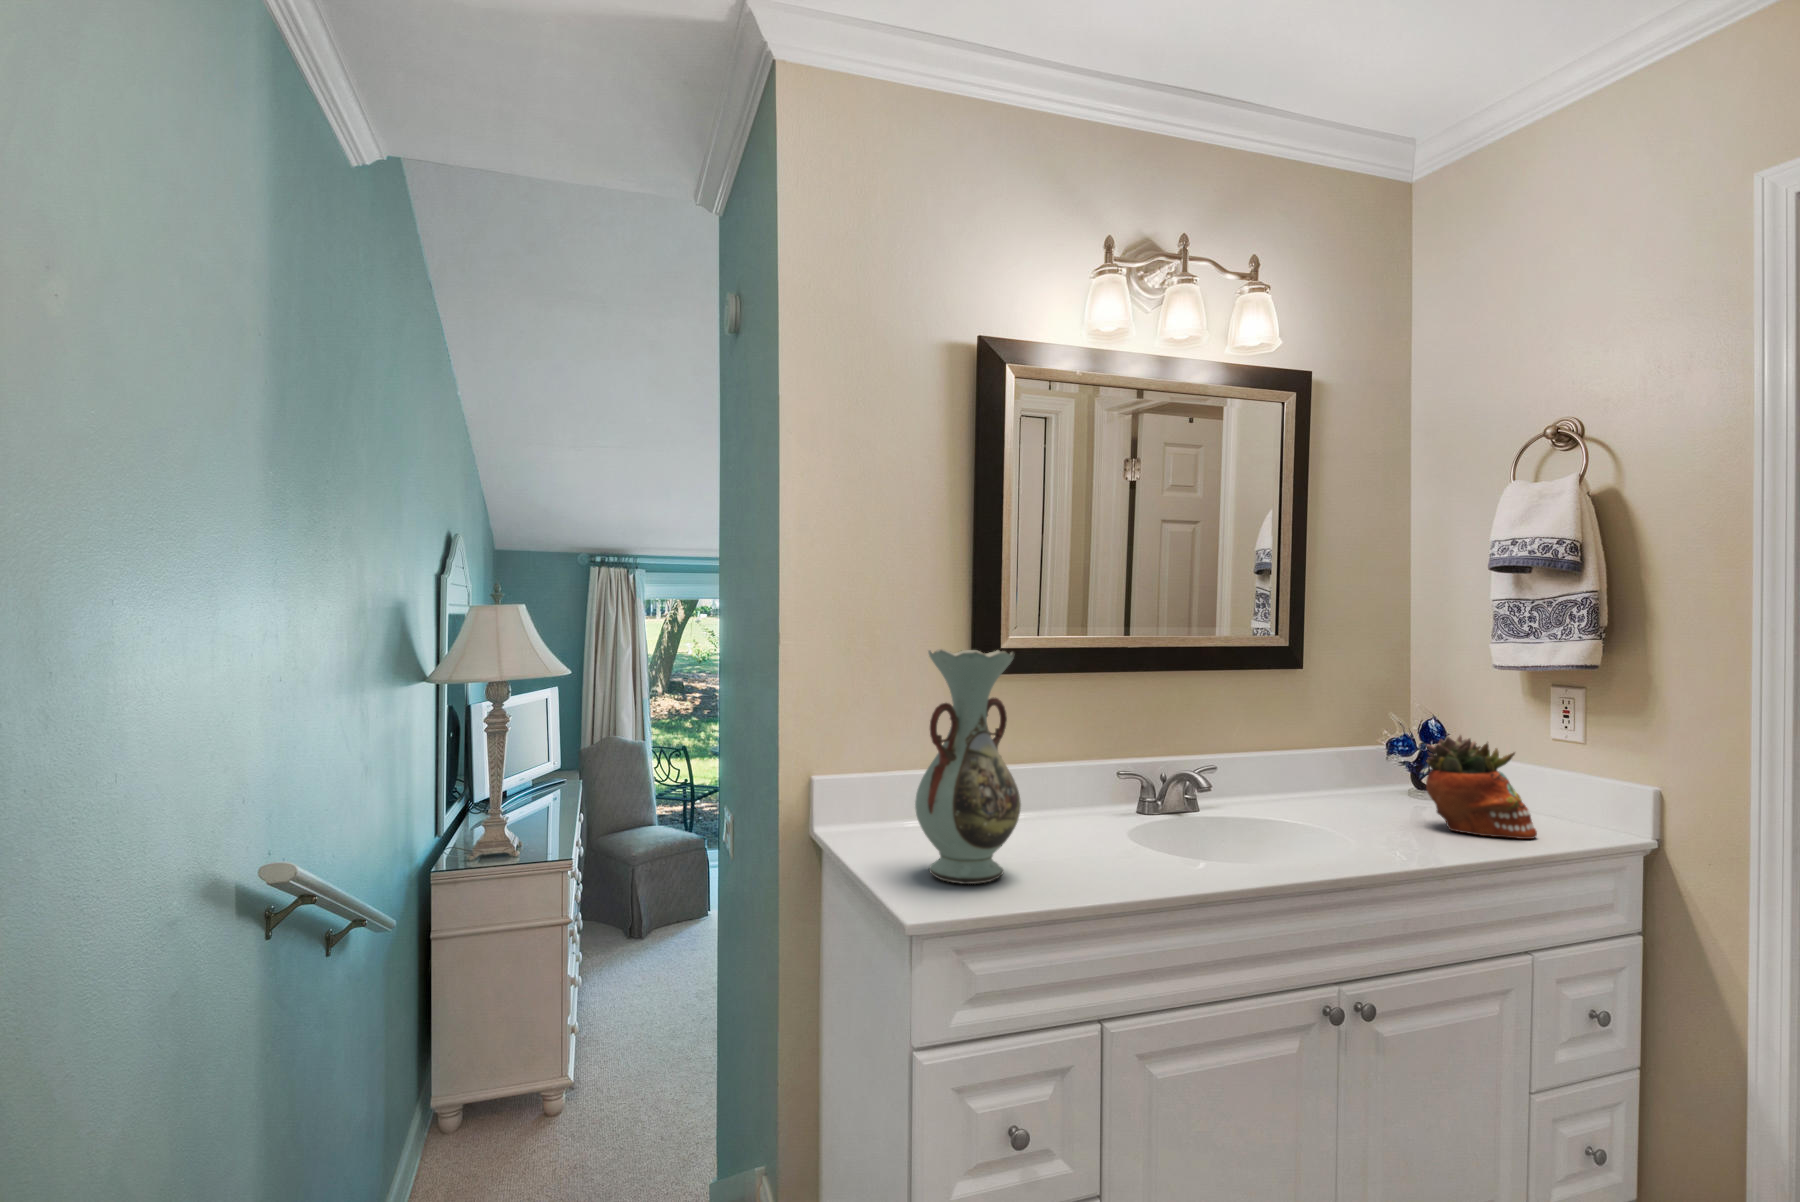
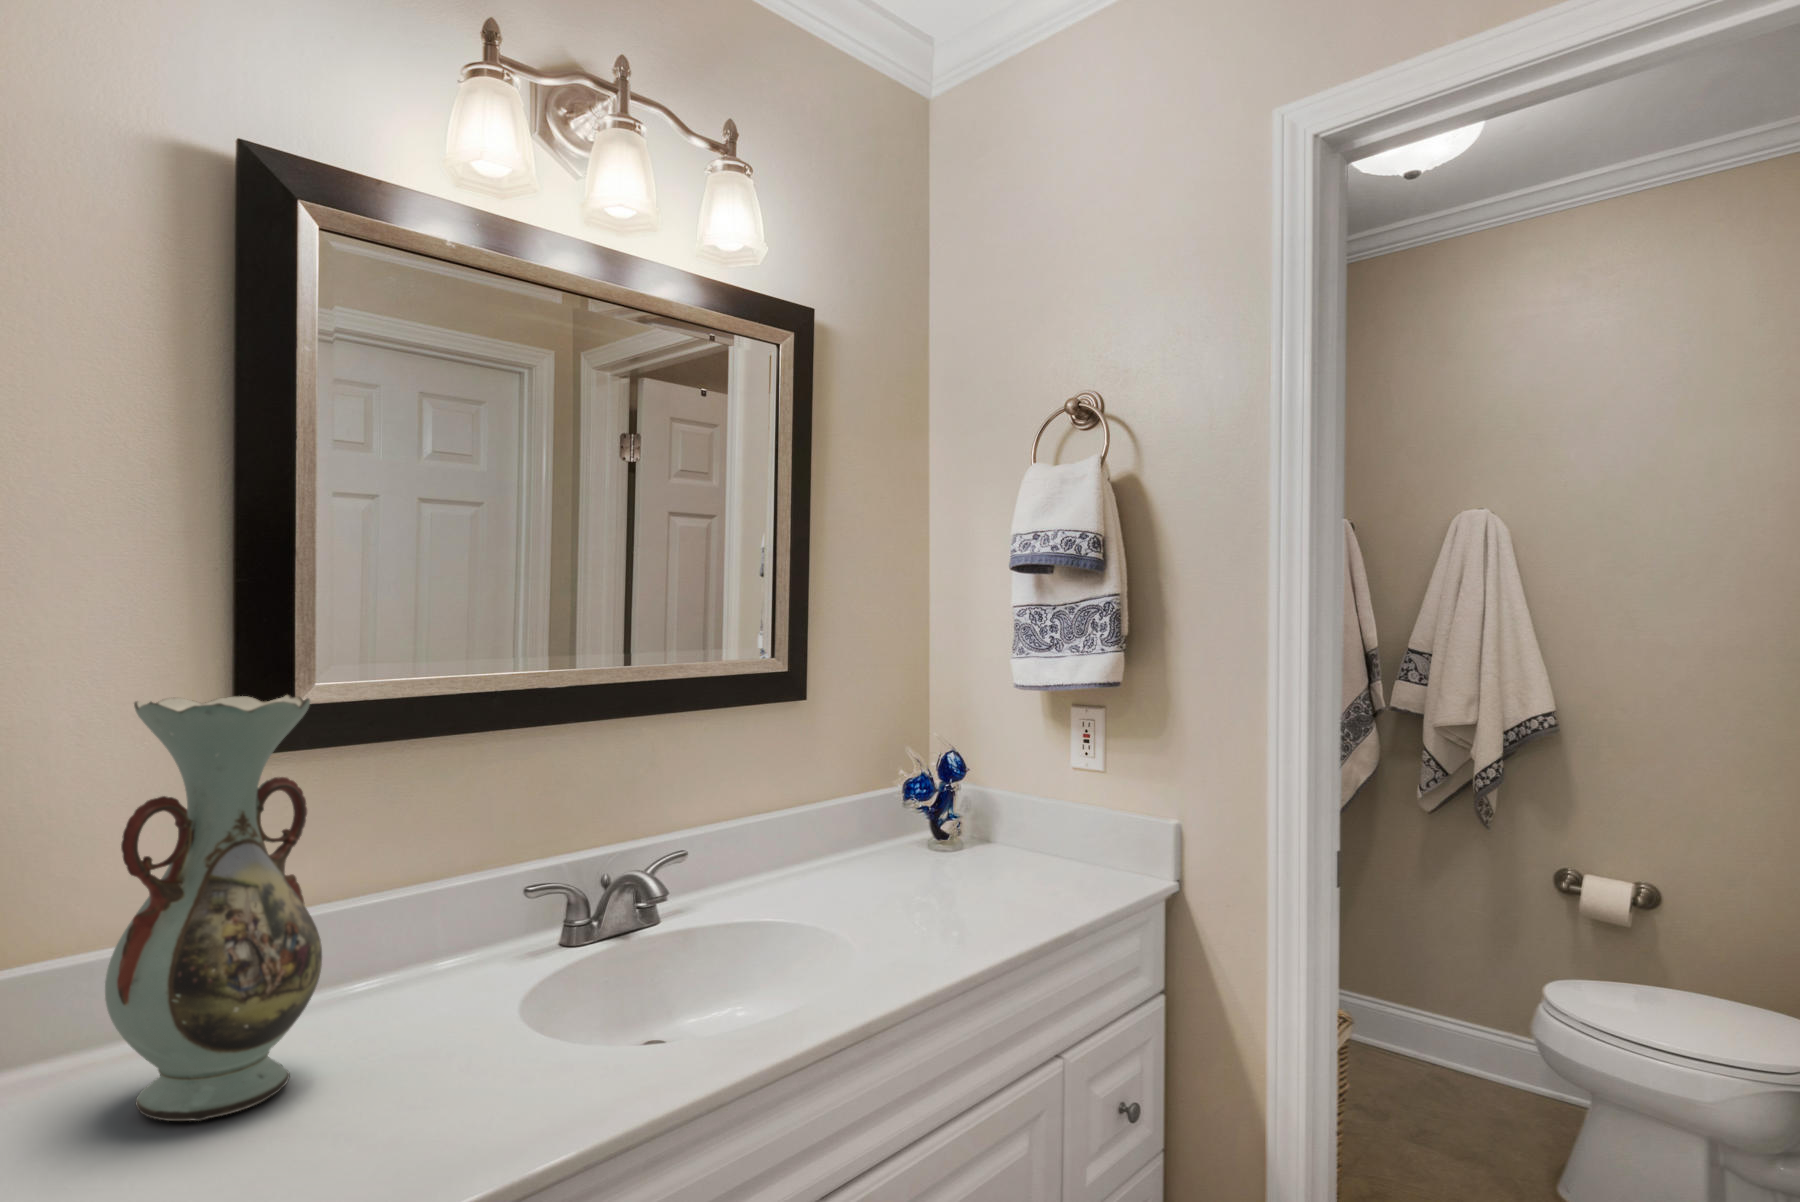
succulent planter: present [1426,735,1537,839] -> none [941,774,1061,901]

